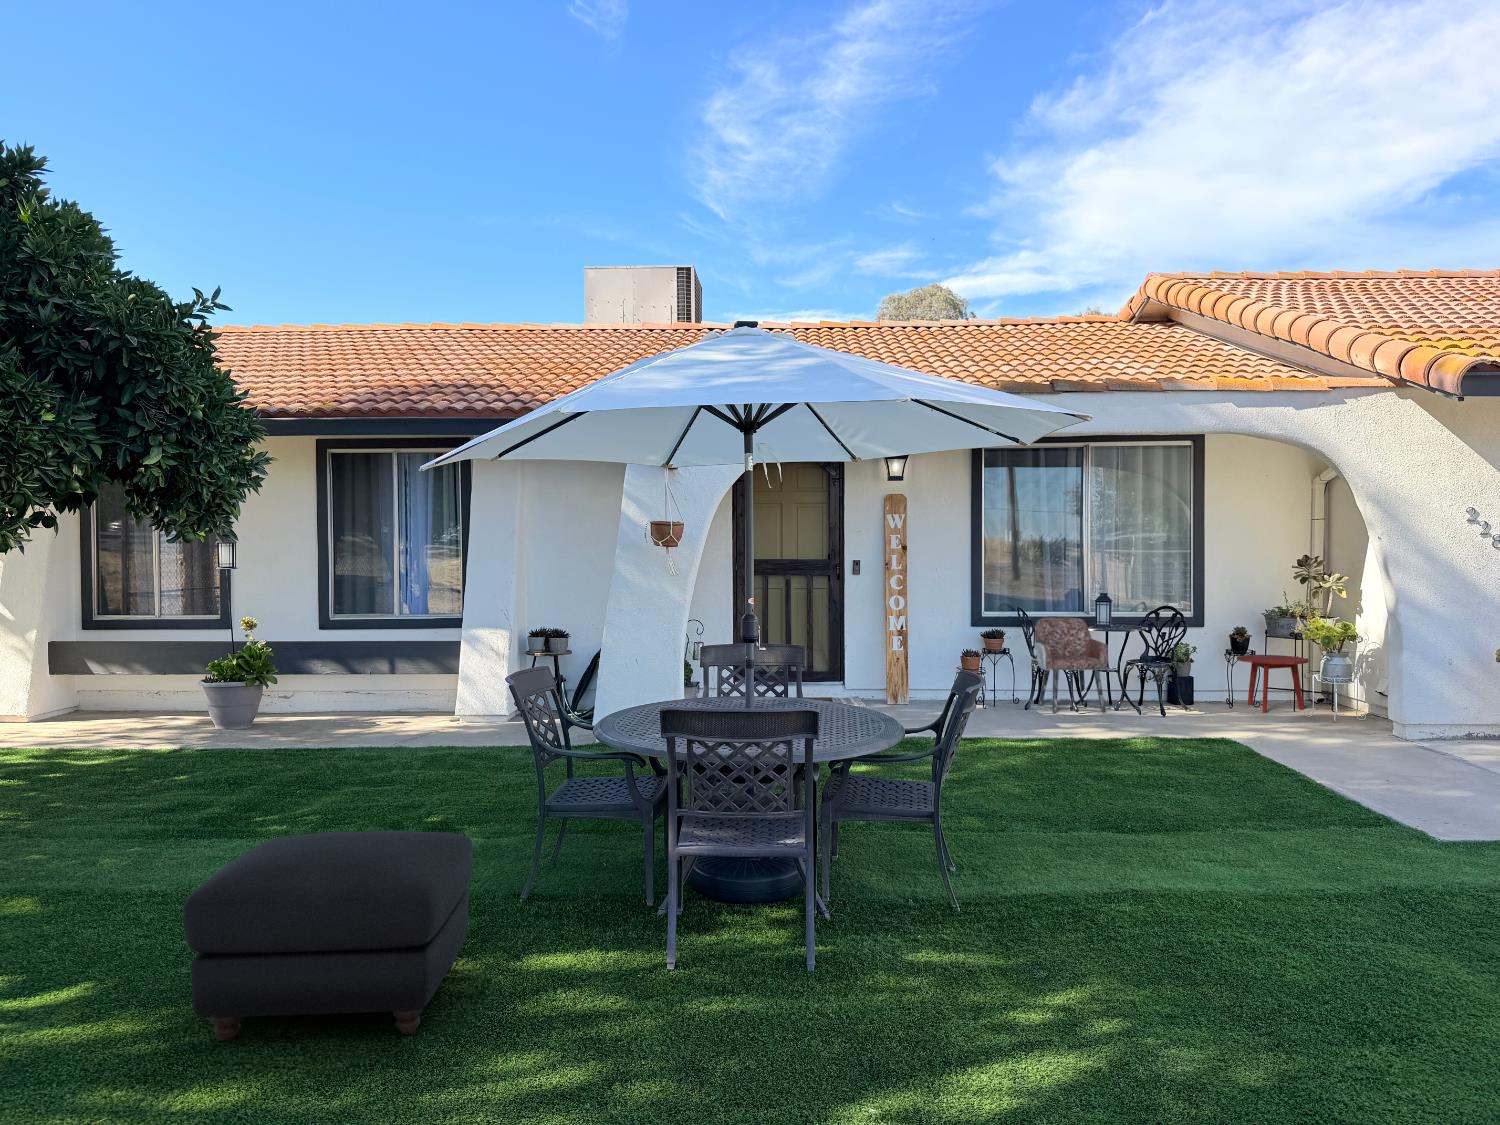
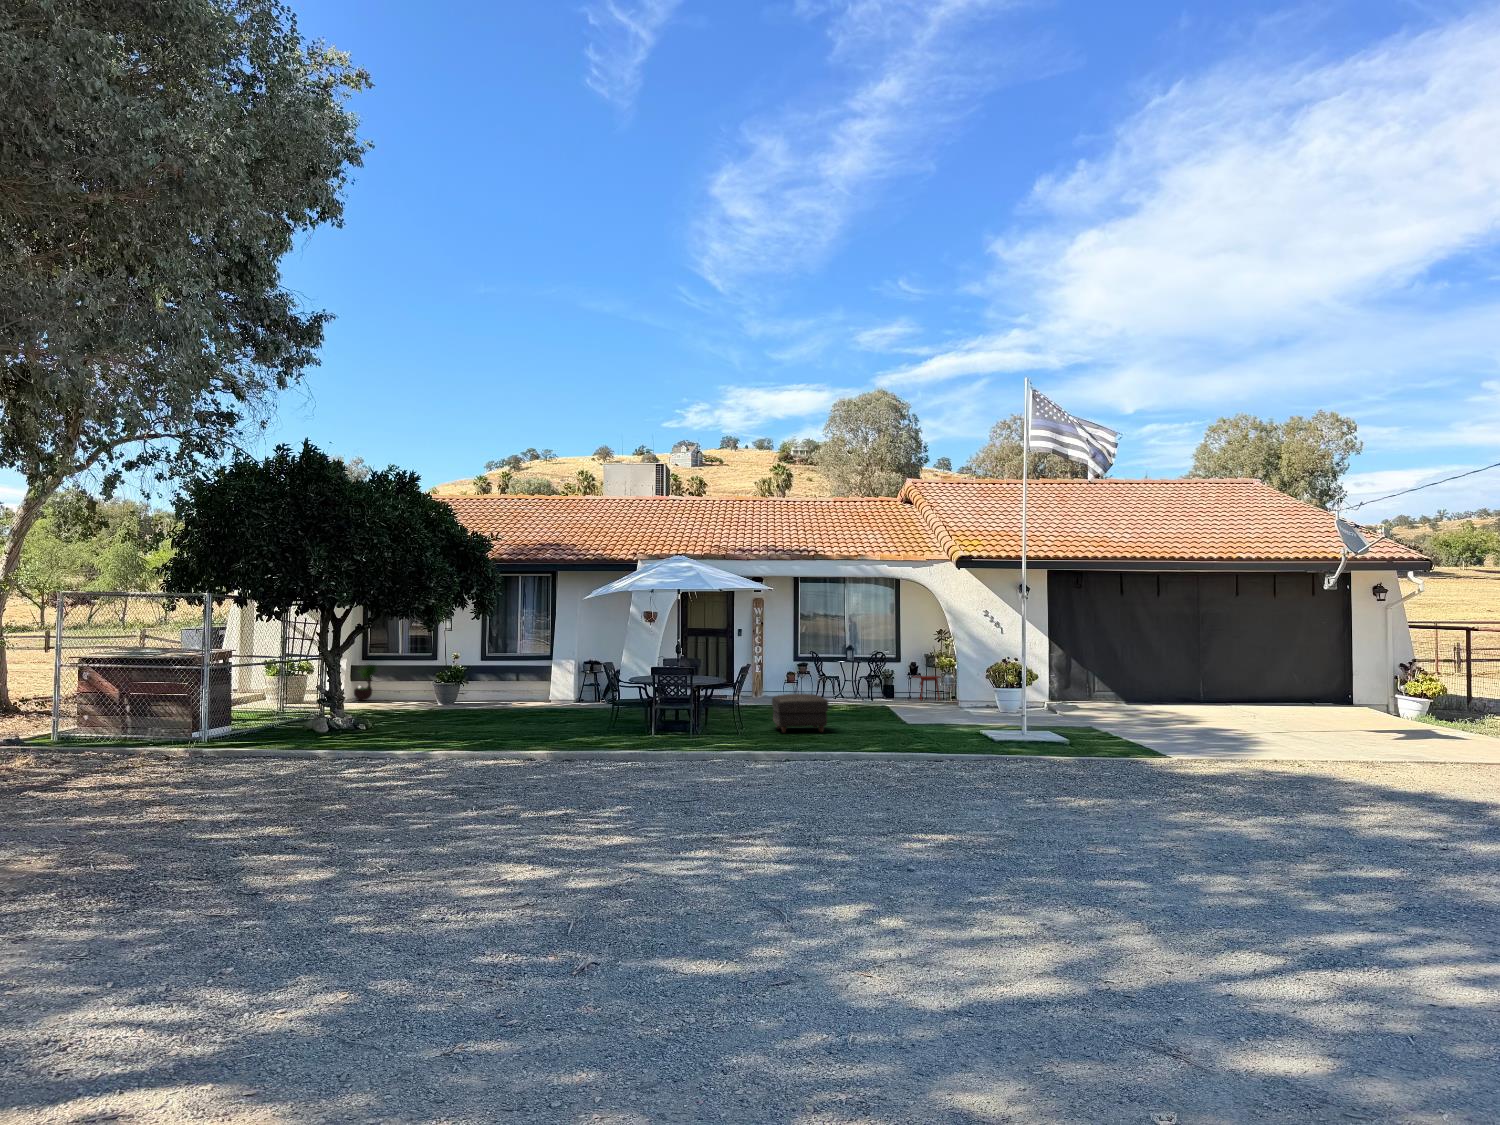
armchair: present [1035,617,1108,713] -> none [820,657,852,701]
potted tree: none [61,632,117,714] -> present [354,664,377,701]
ottoman: present [183,831,473,1041] -> present [772,694,829,733]

